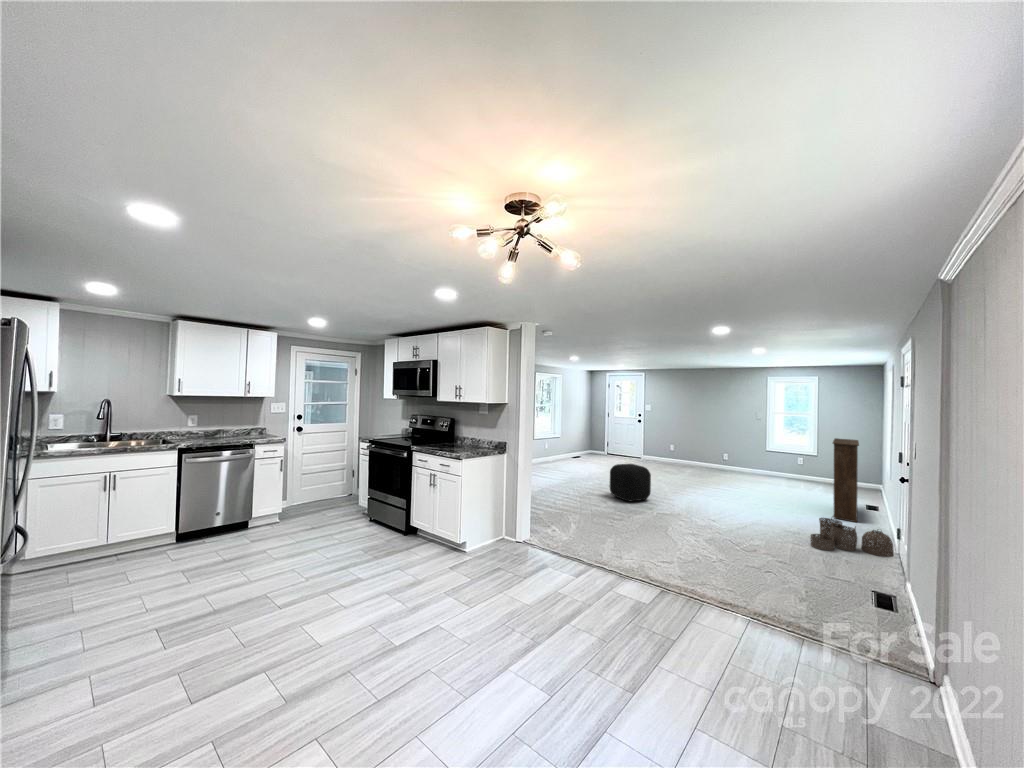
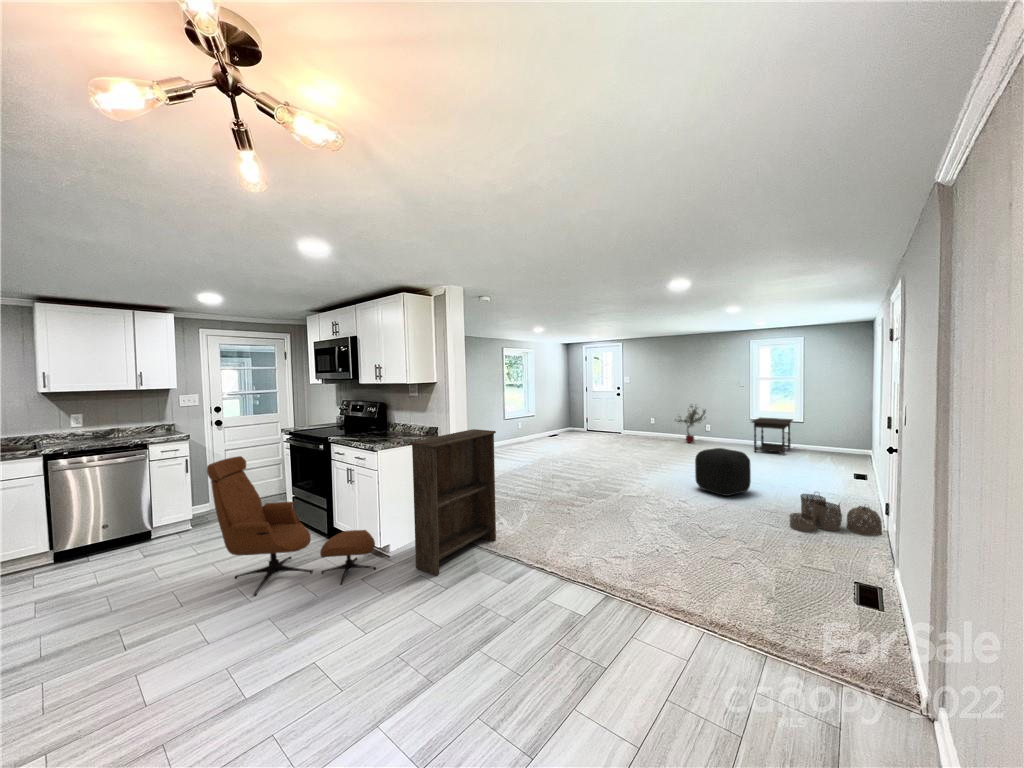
potted tree: none [692,433,723,470] -> present [675,406,706,443]
bookshelf: present [833,438,859,522] -> present [409,429,496,576]
side table: none [766,449,805,485] -> present [752,418,793,455]
lounge chair: none [329,458,457,576] -> present [207,456,376,596]
ottoman: present [610,464,651,501] -> present [695,448,751,496]

